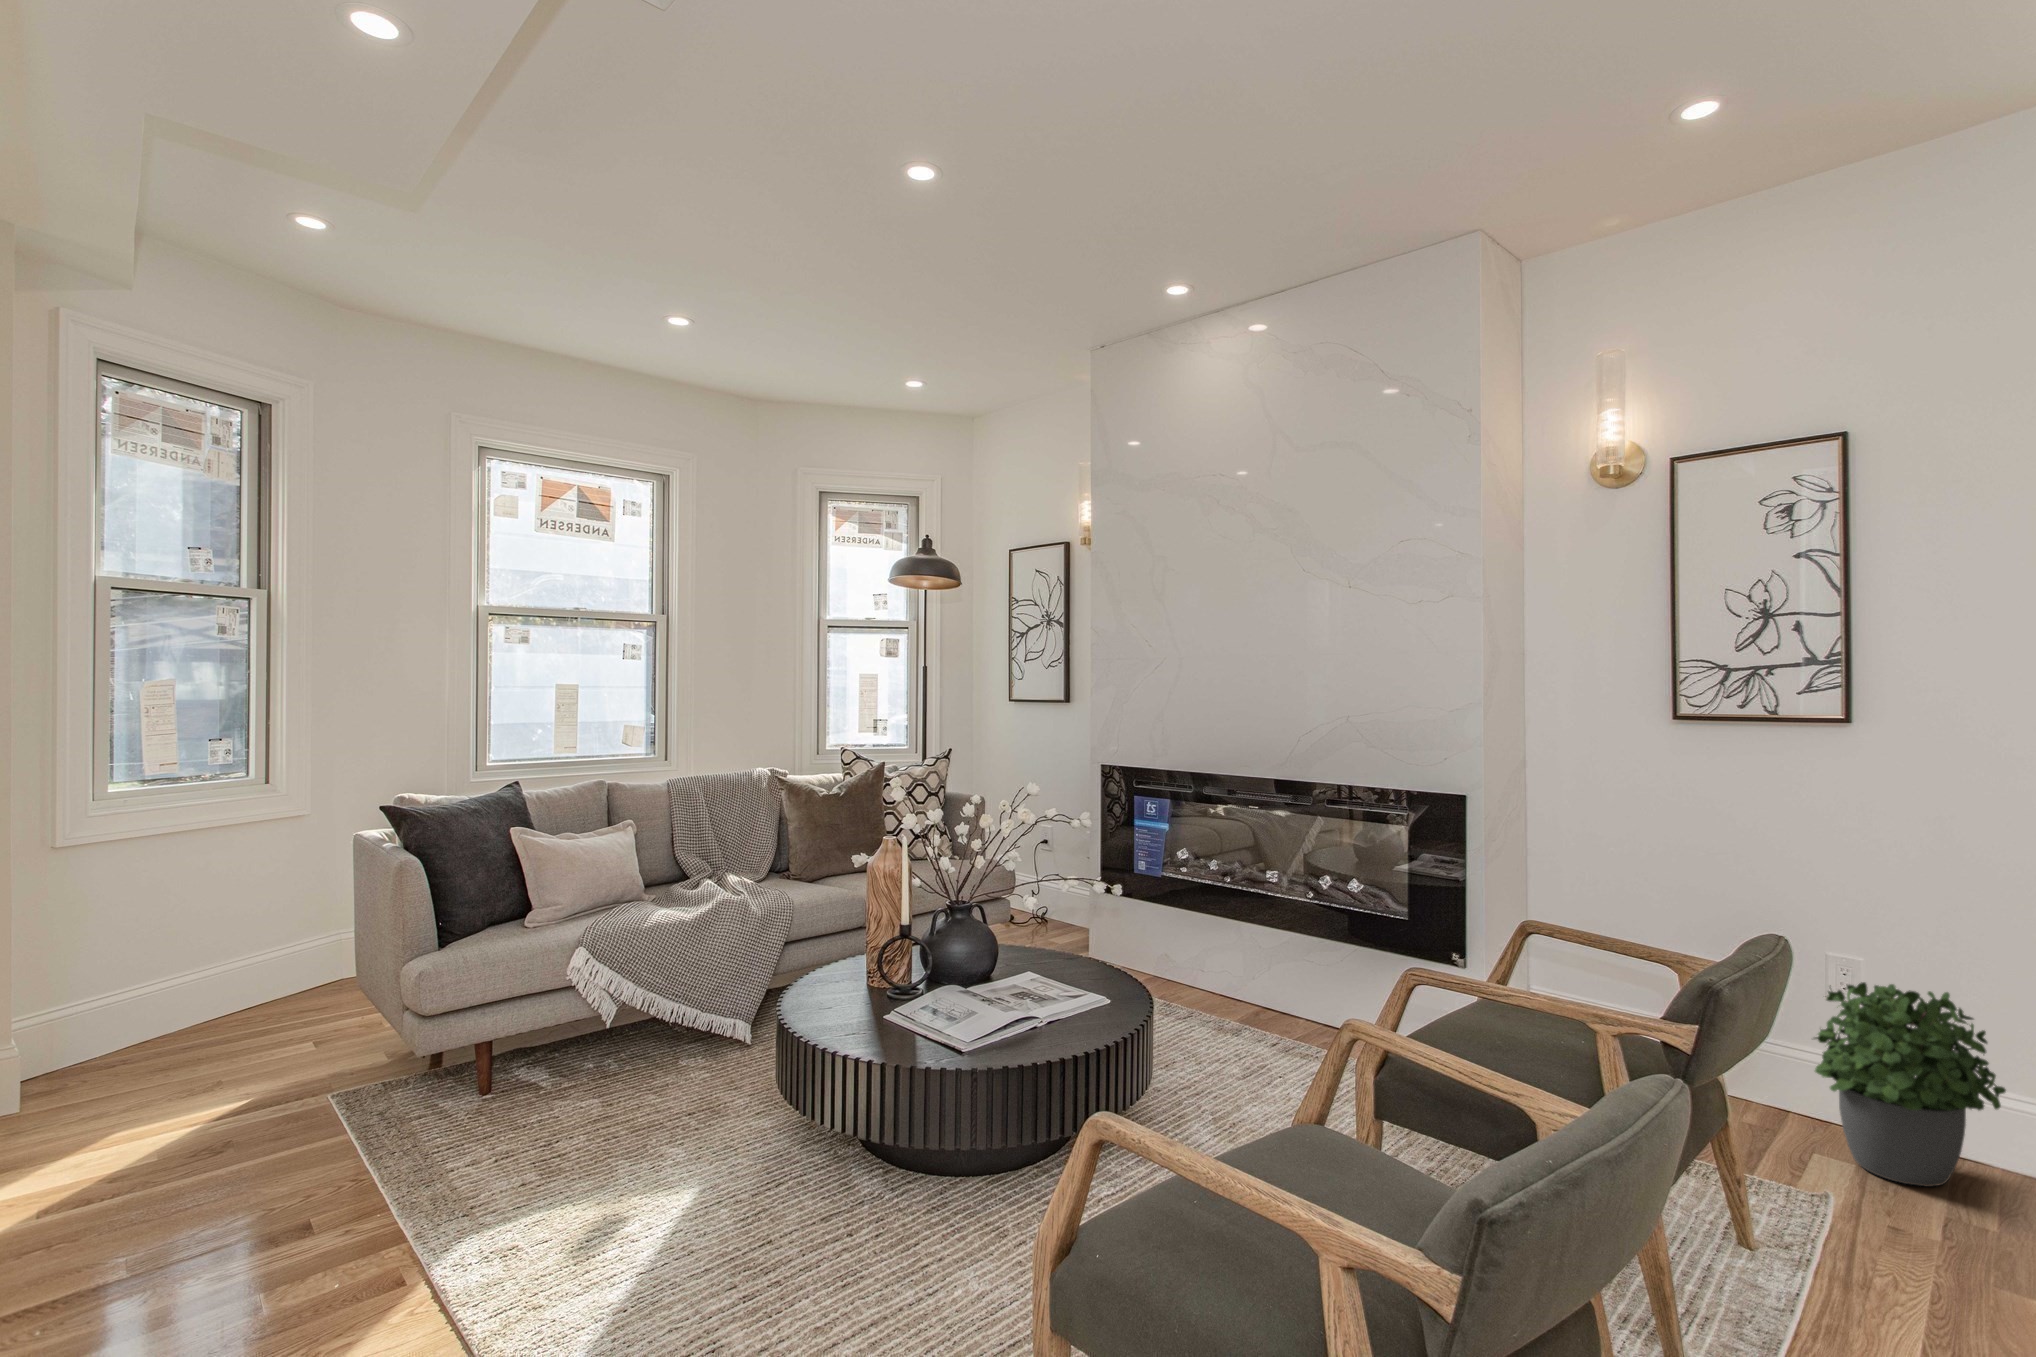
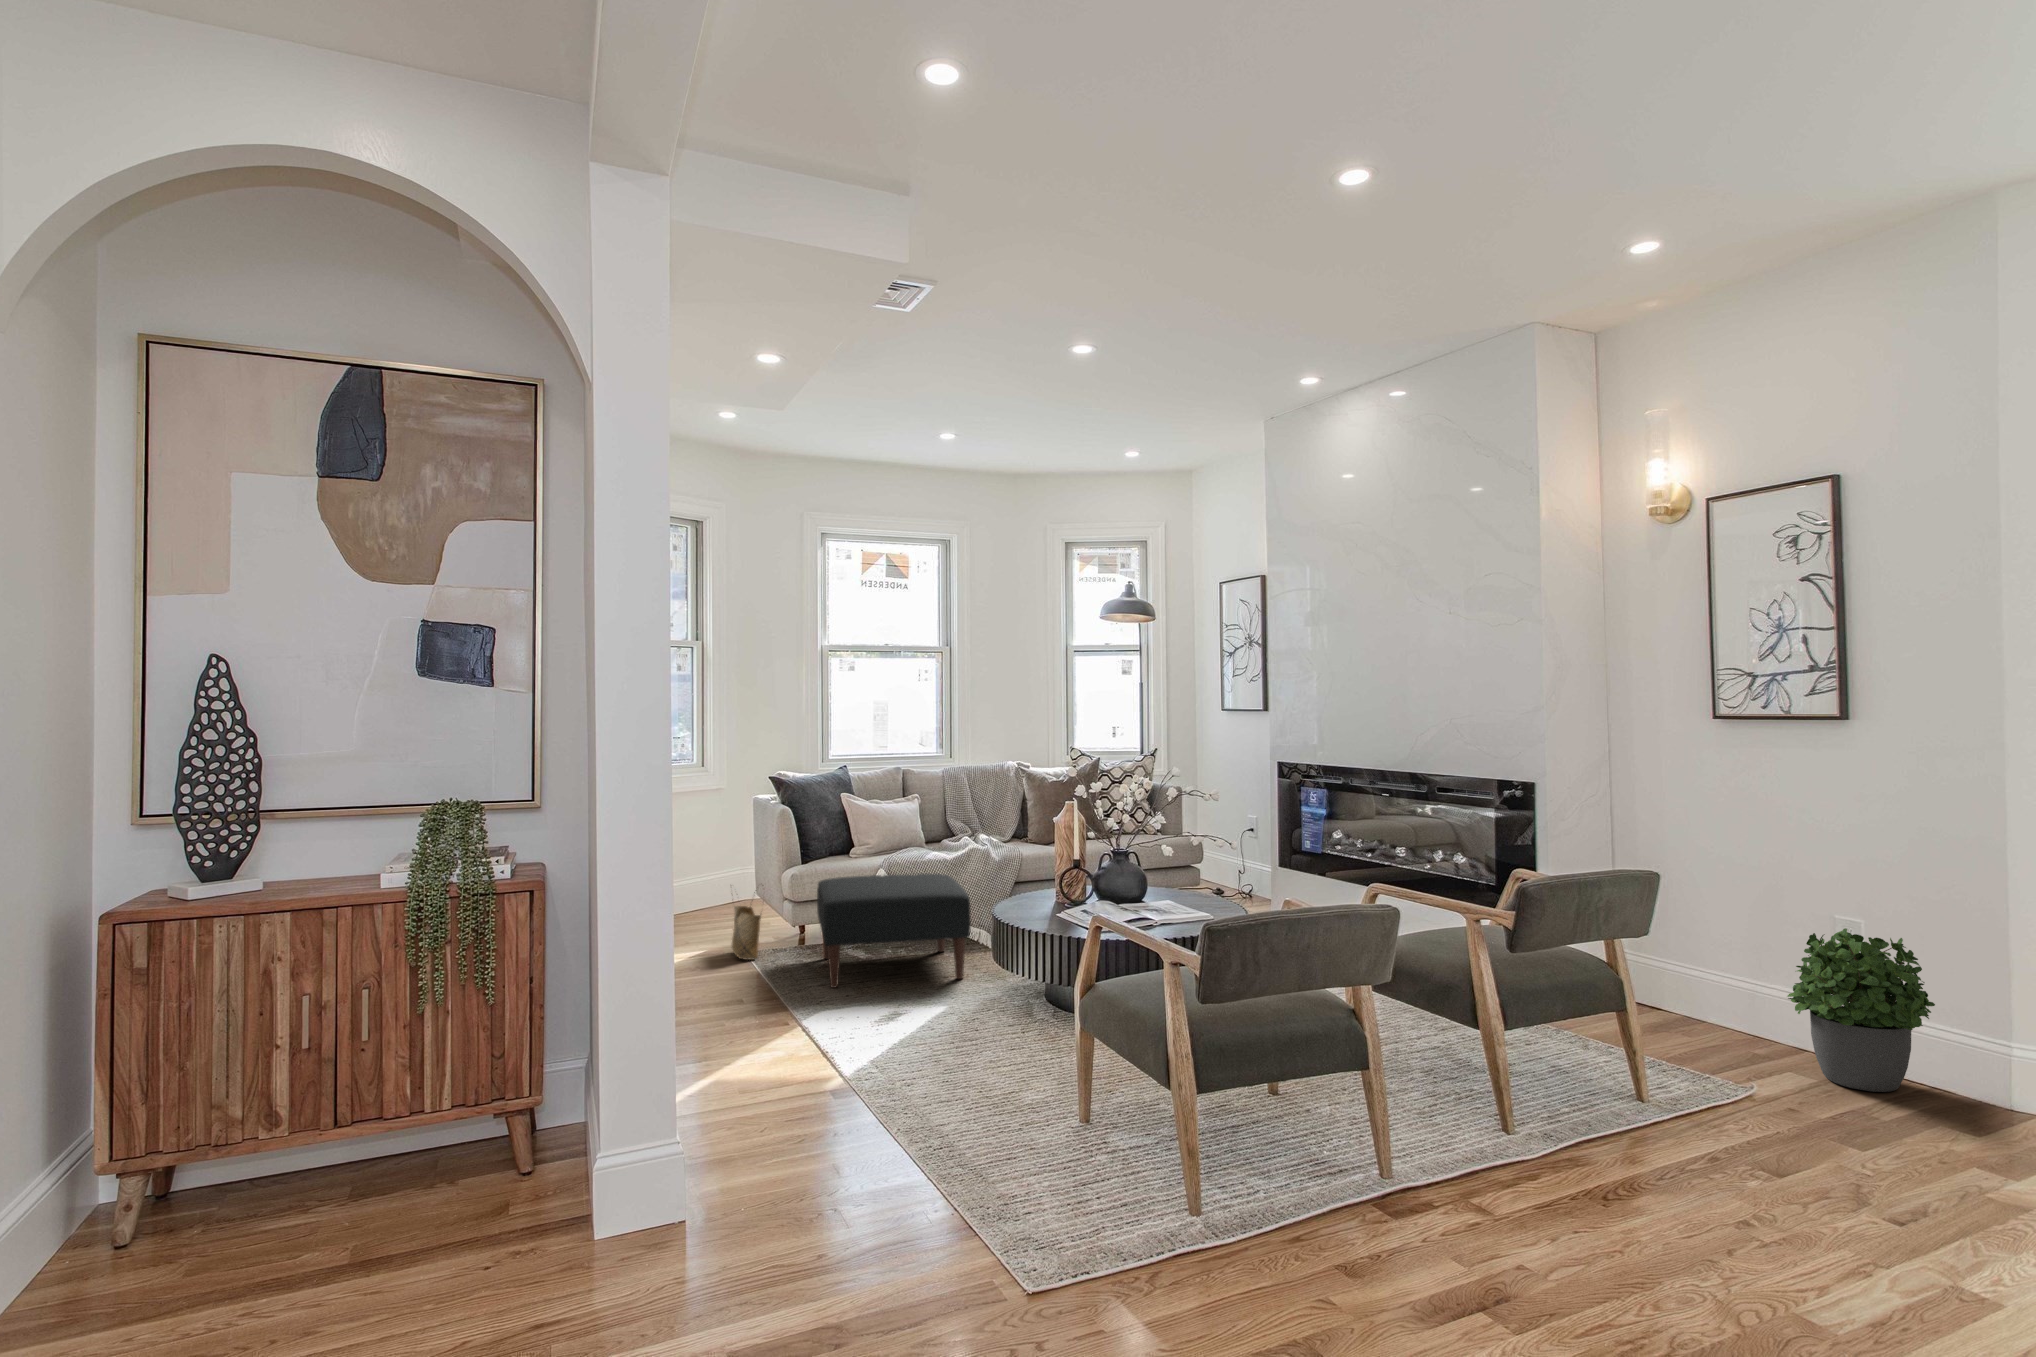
ottoman: none [473,940,729,1149] -> present [817,873,971,988]
woven basket: none [319,973,380,1100] -> present [732,892,761,960]

